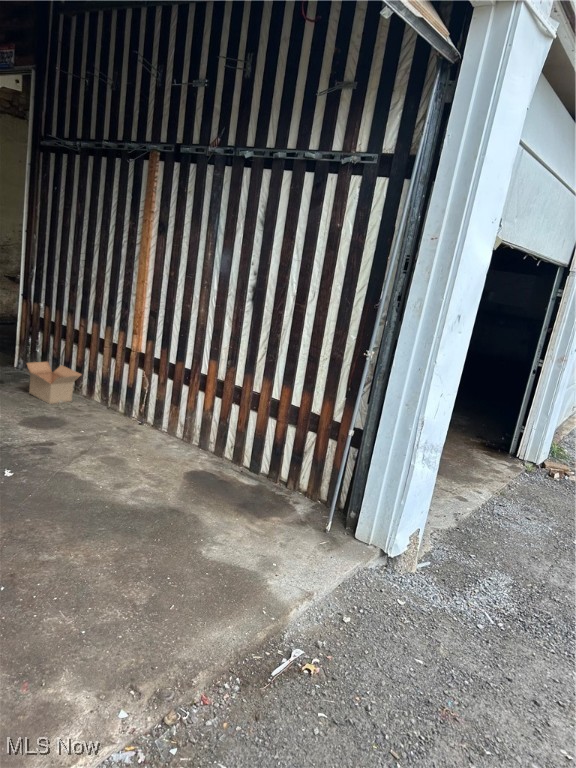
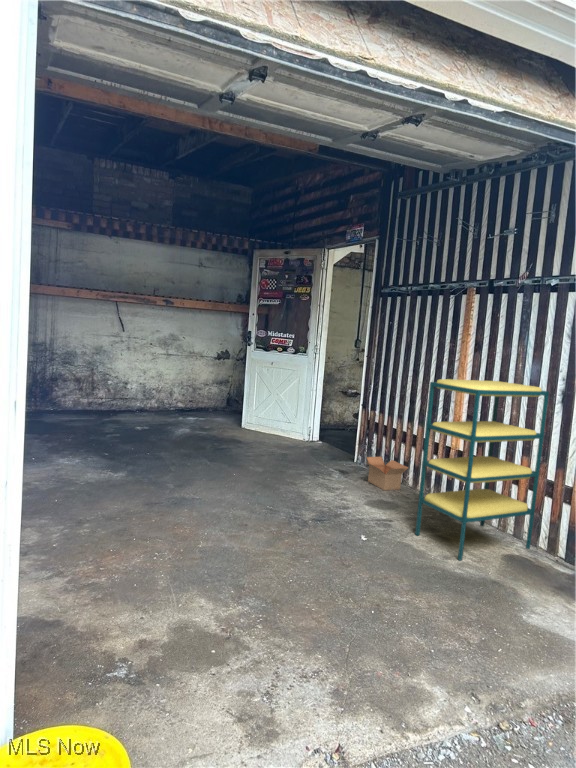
shelving unit: none [83,265,239,488] -> present [415,379,549,561]

